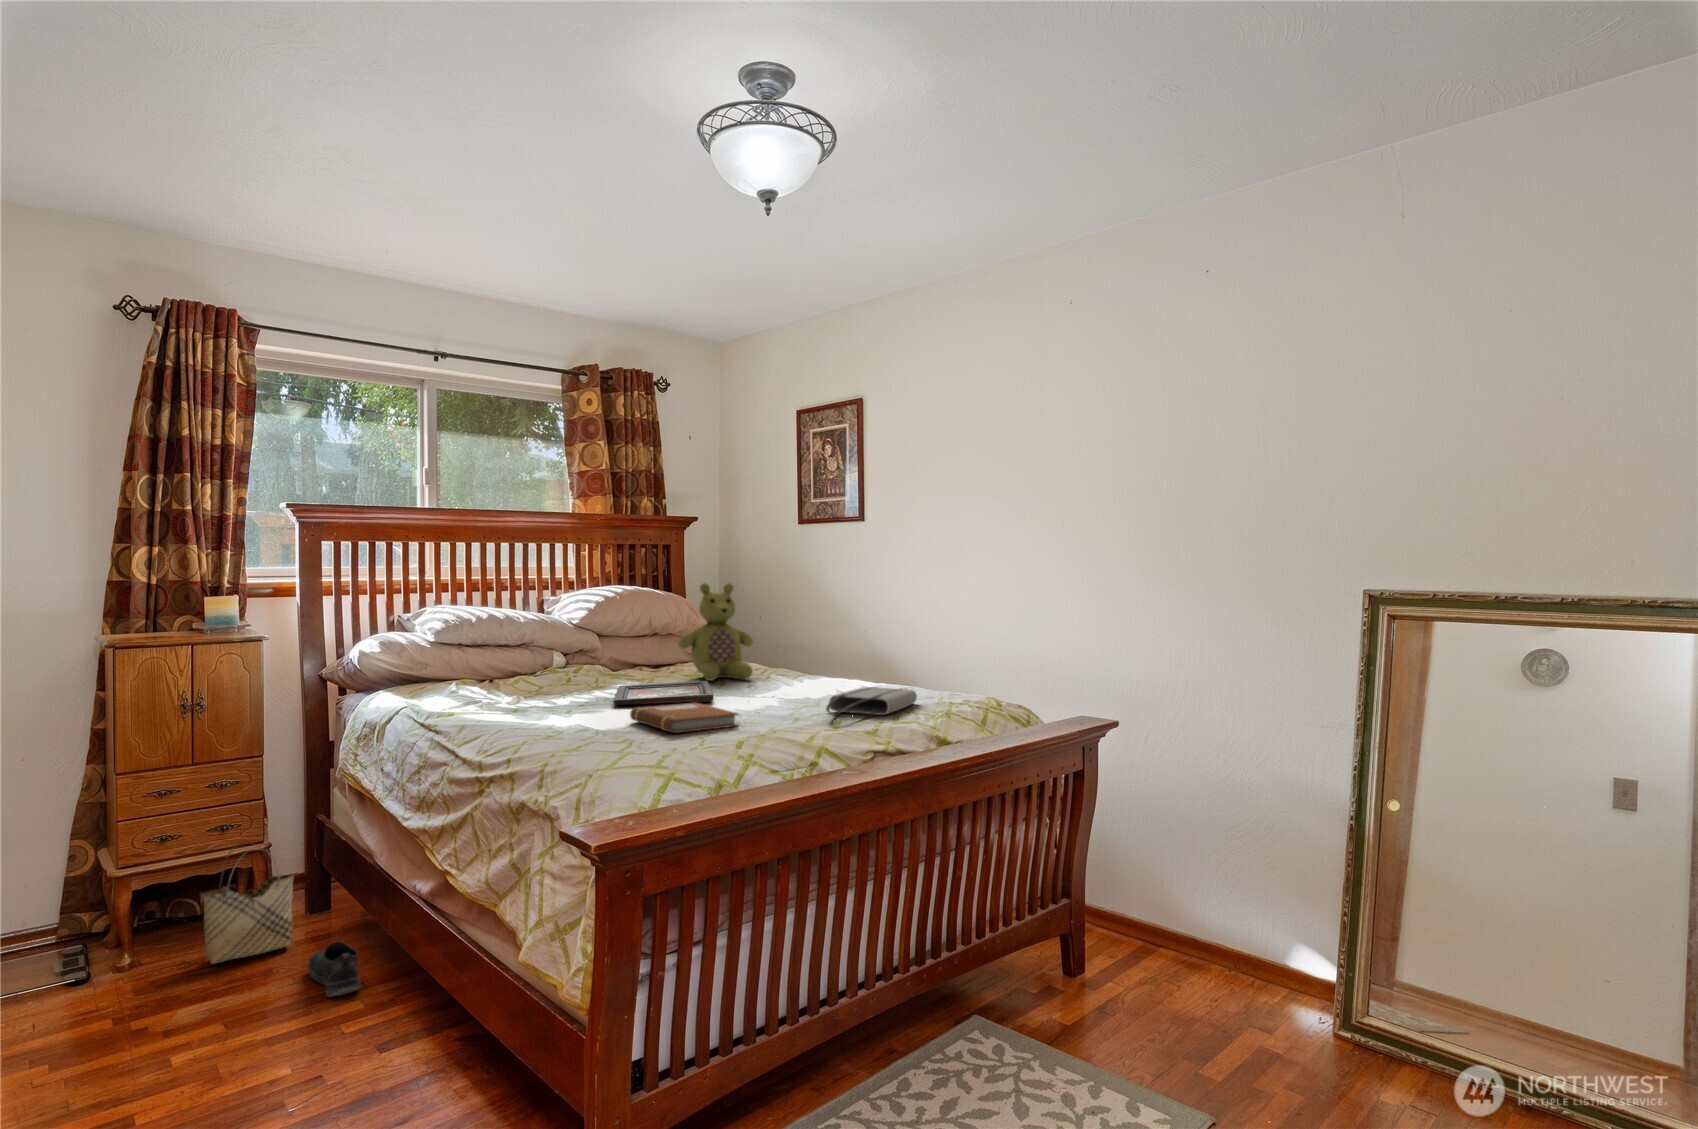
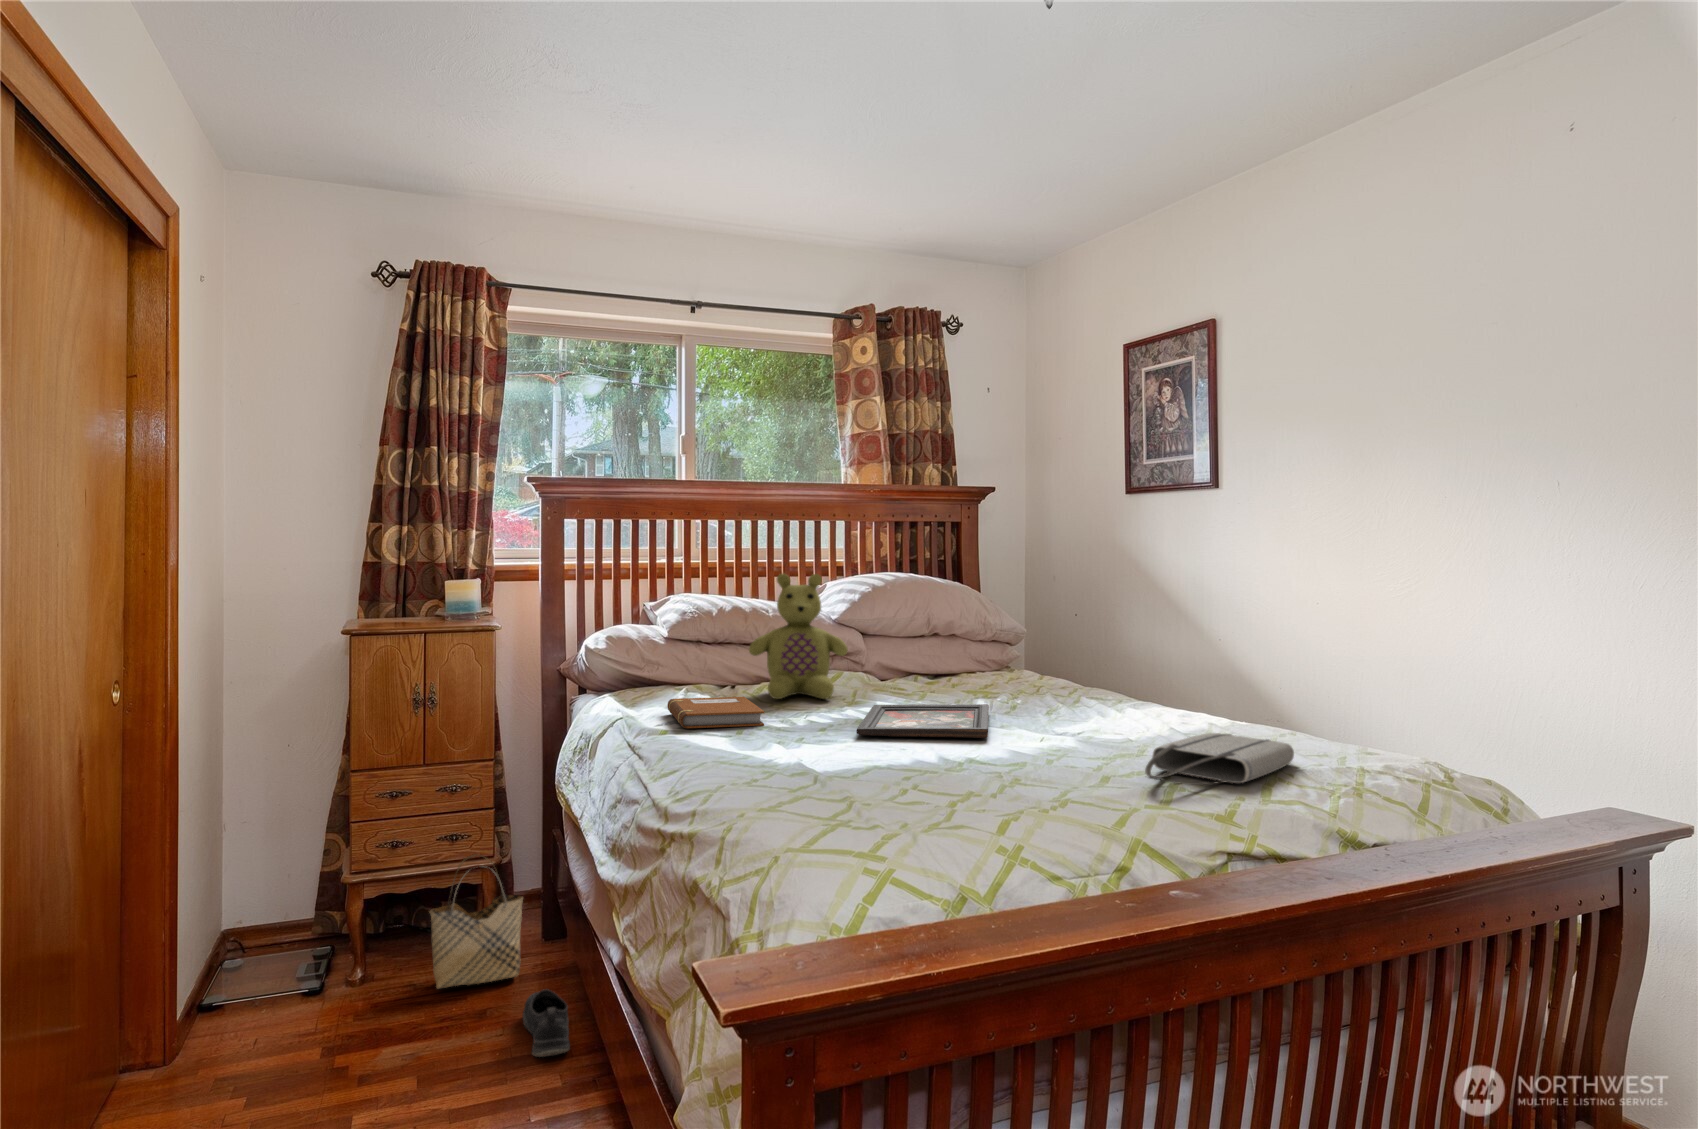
stuffed bear: present [678,583,753,681] -> present [749,574,848,699]
notebook: present [630,703,738,733] -> present [667,697,764,728]

